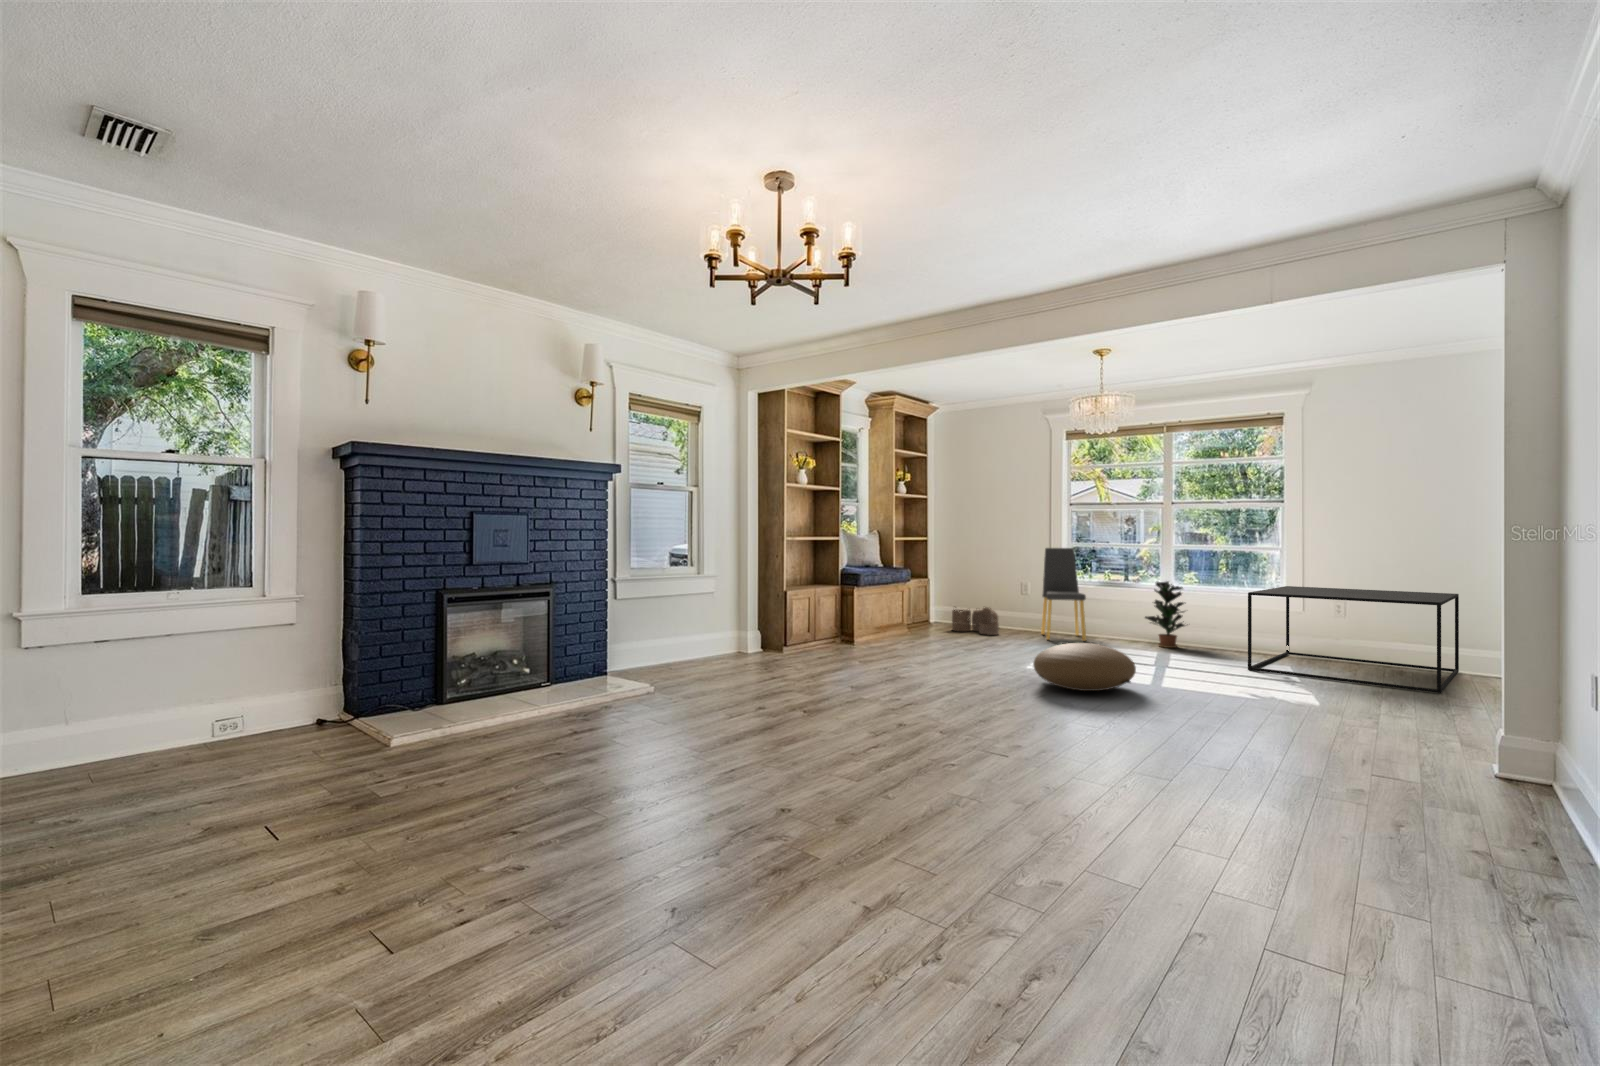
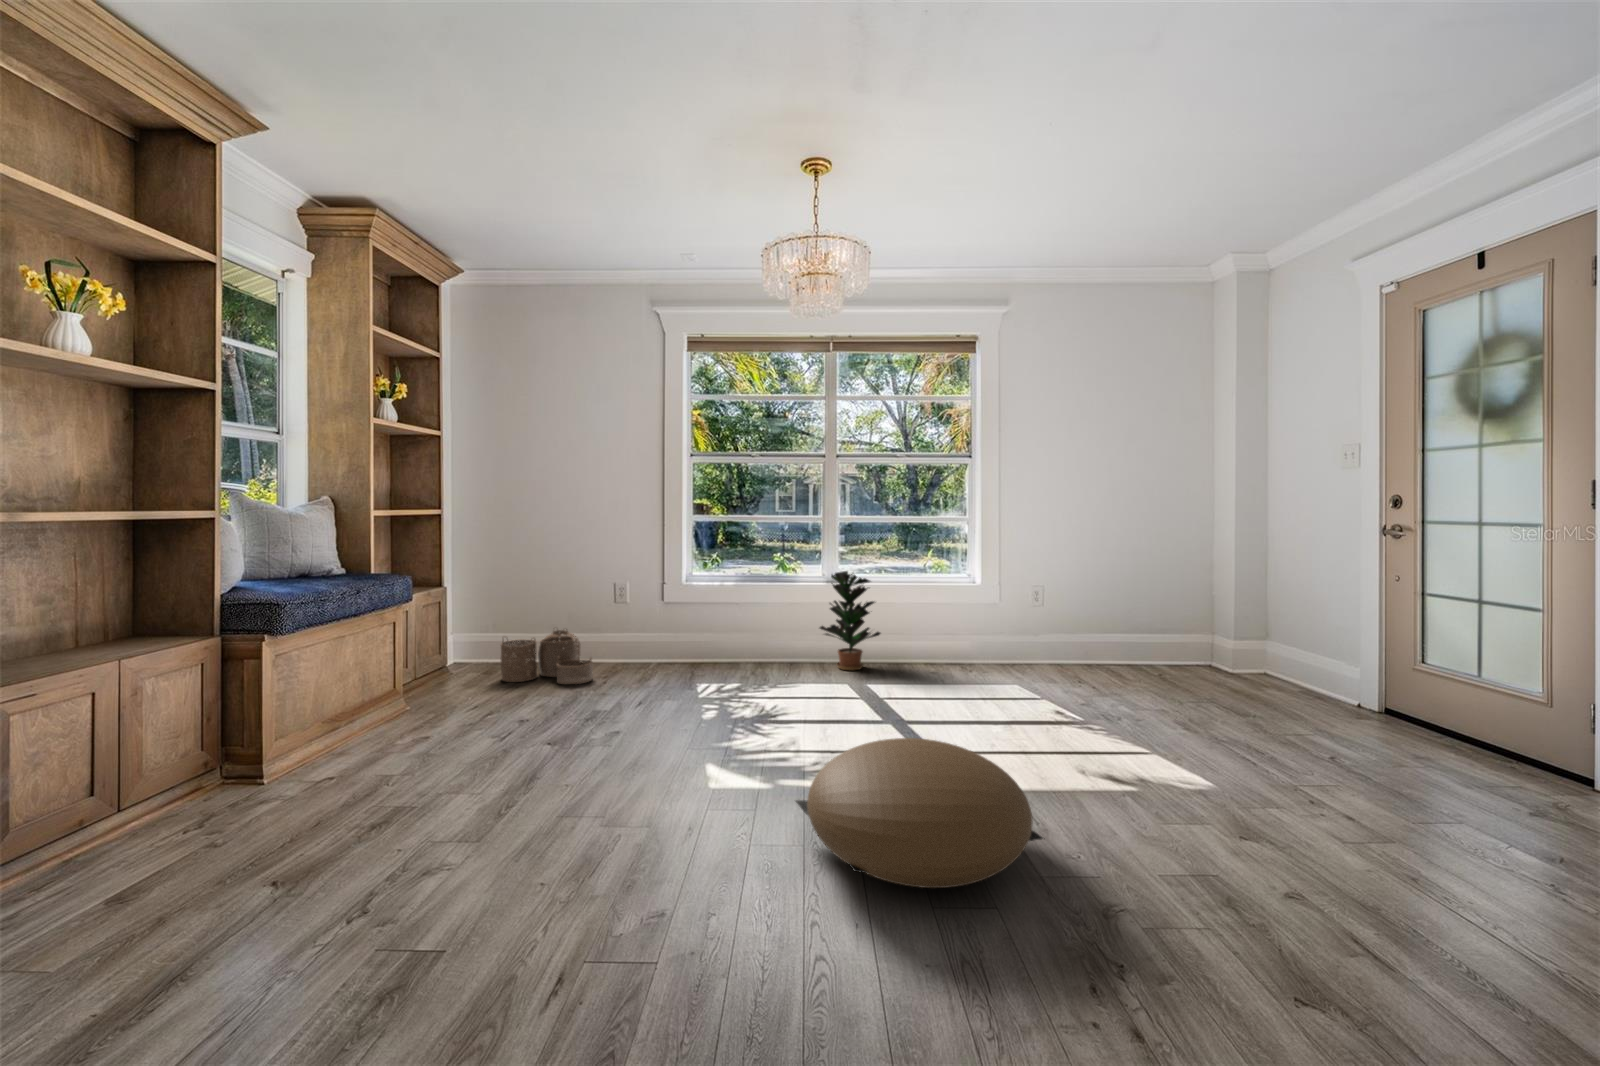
dining chair: present [1041,548,1086,641] -> none [659,525,739,681]
coffee table: present [1248,586,1459,693] -> none [980,569,1246,711]

